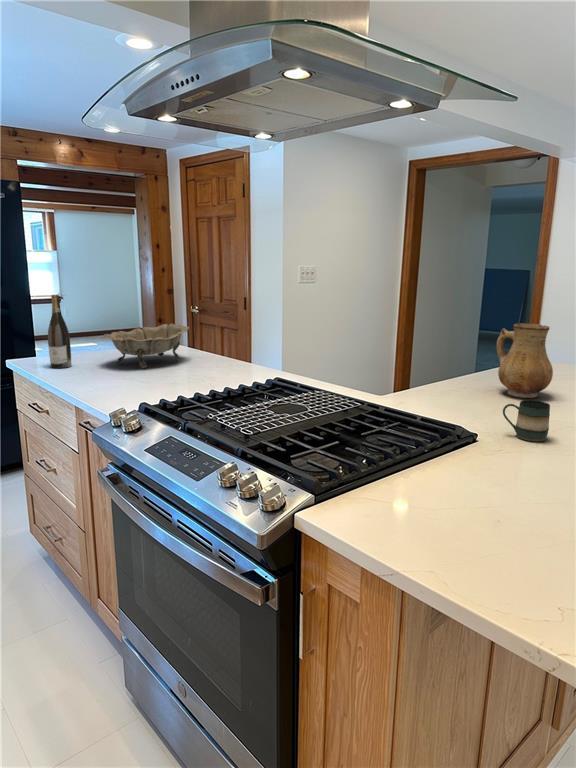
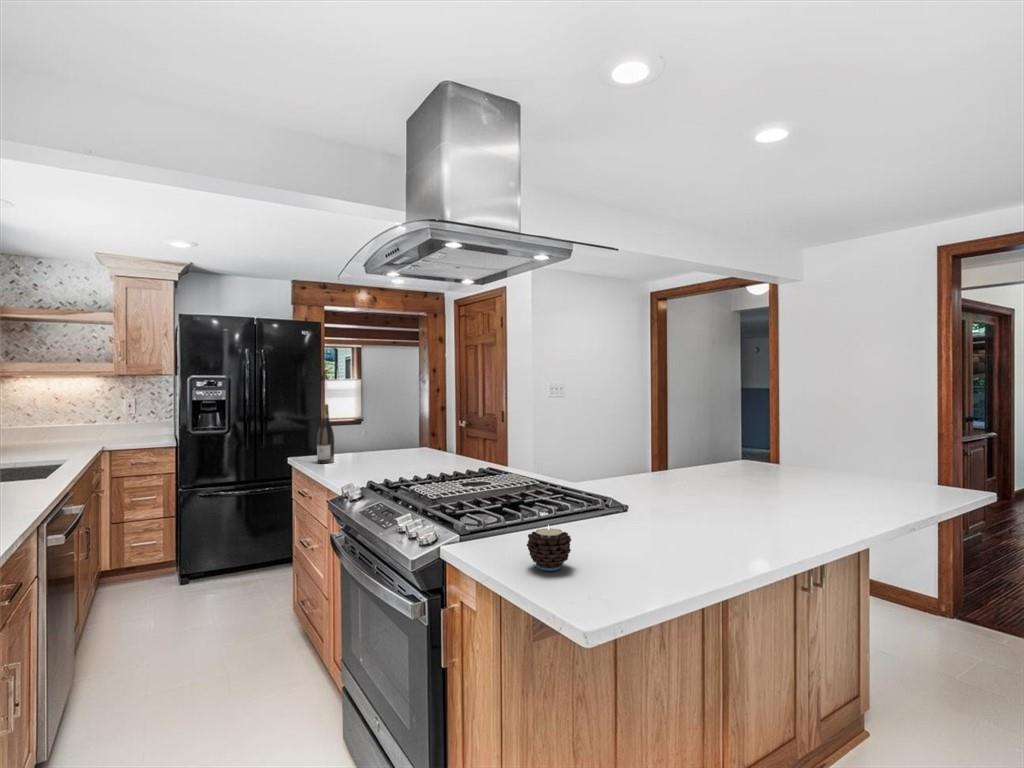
ceramic pitcher: present [497,323,553,398] -> none [679,420,726,485]
decorative bowl: present [103,324,189,368] -> none [359,429,432,464]
mug: present [503,400,550,441] -> none [649,477,688,511]
candle: none [452,505,518,567] -> present [527,525,571,571]

